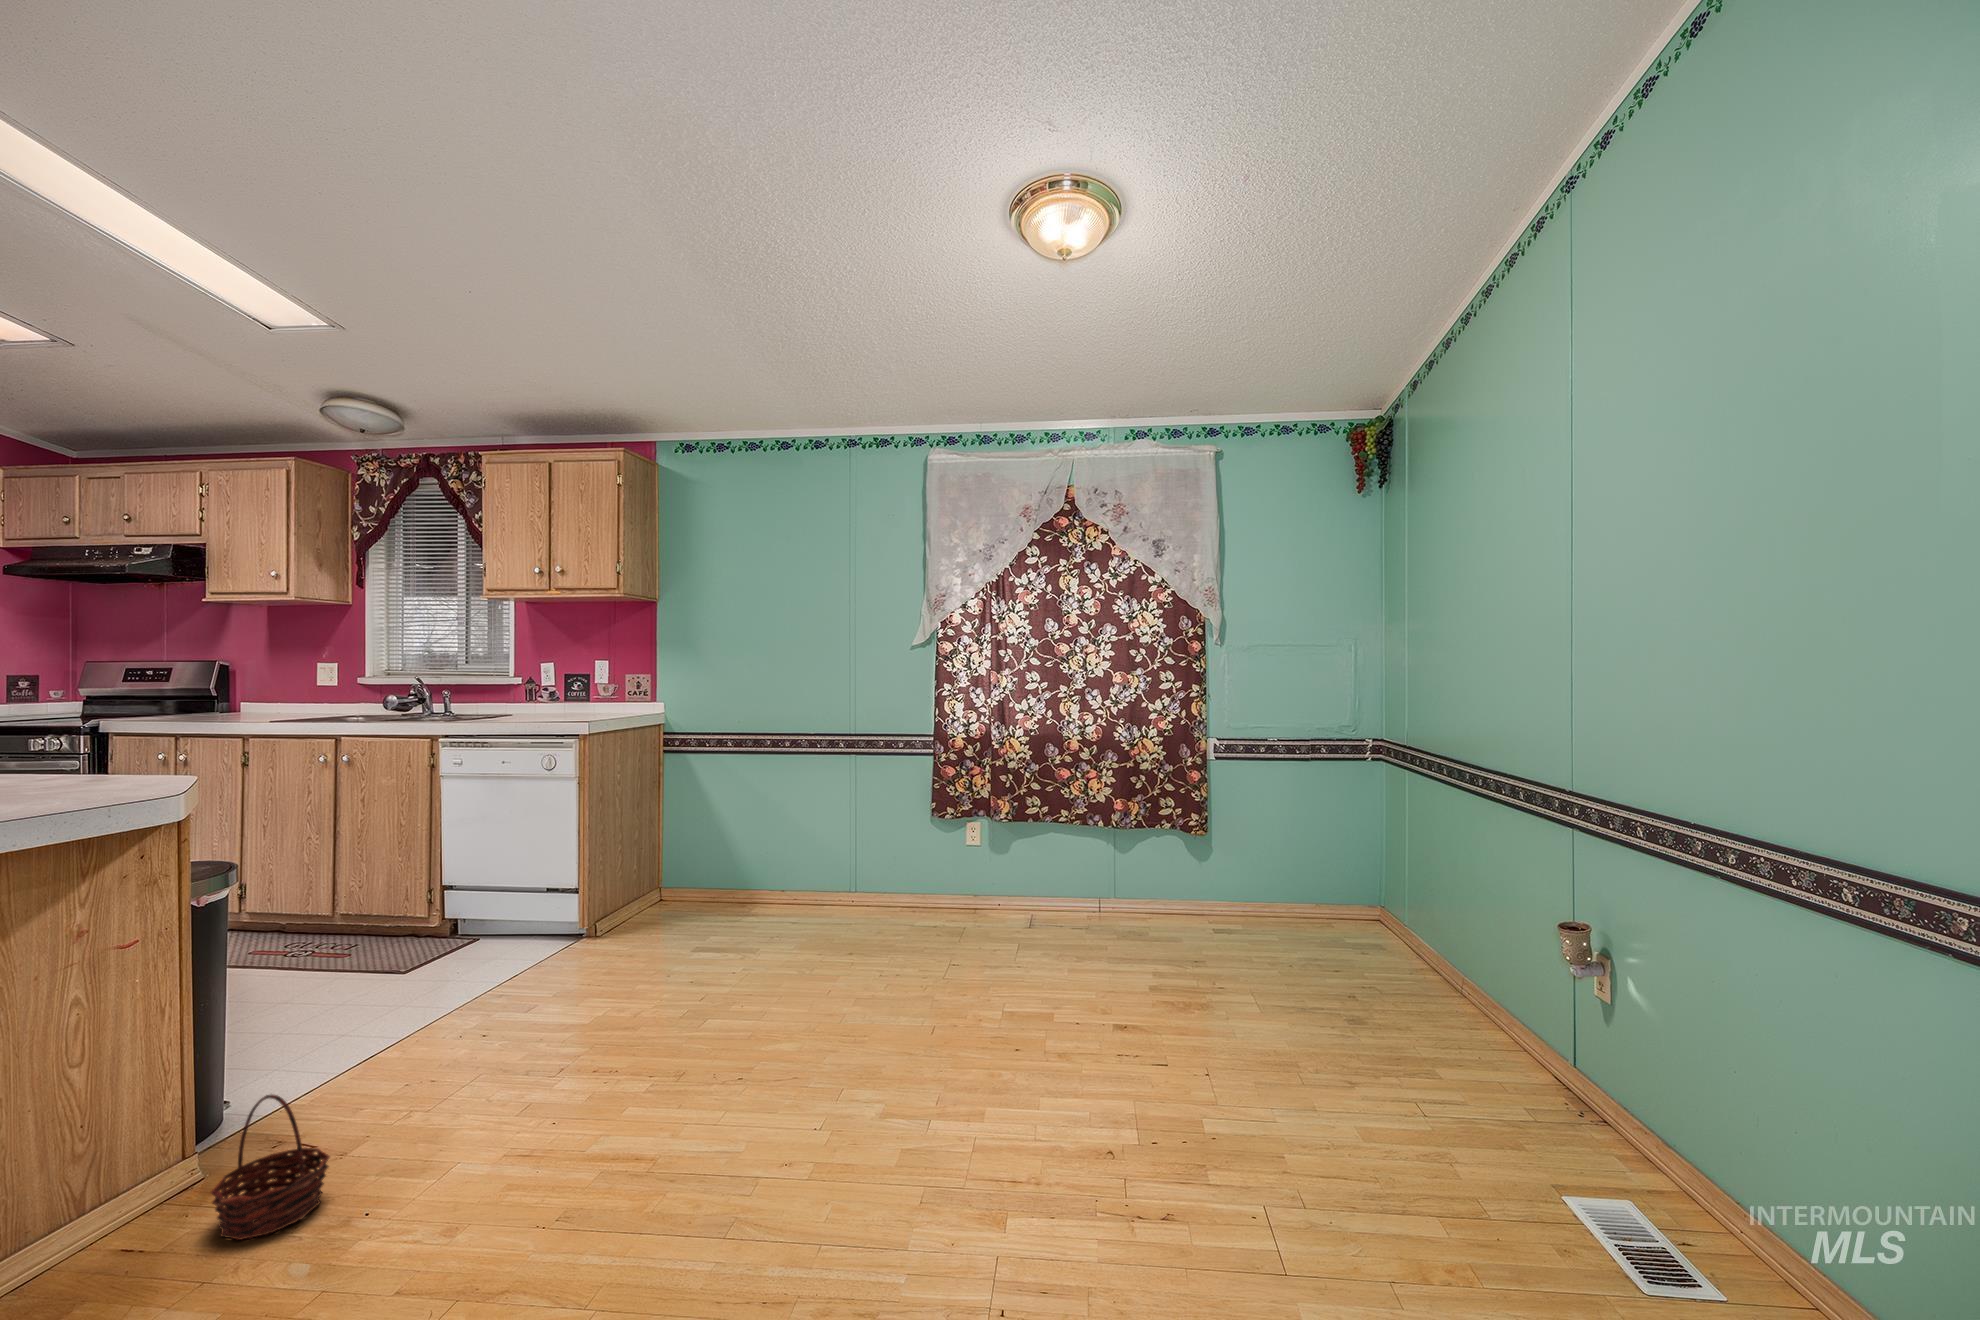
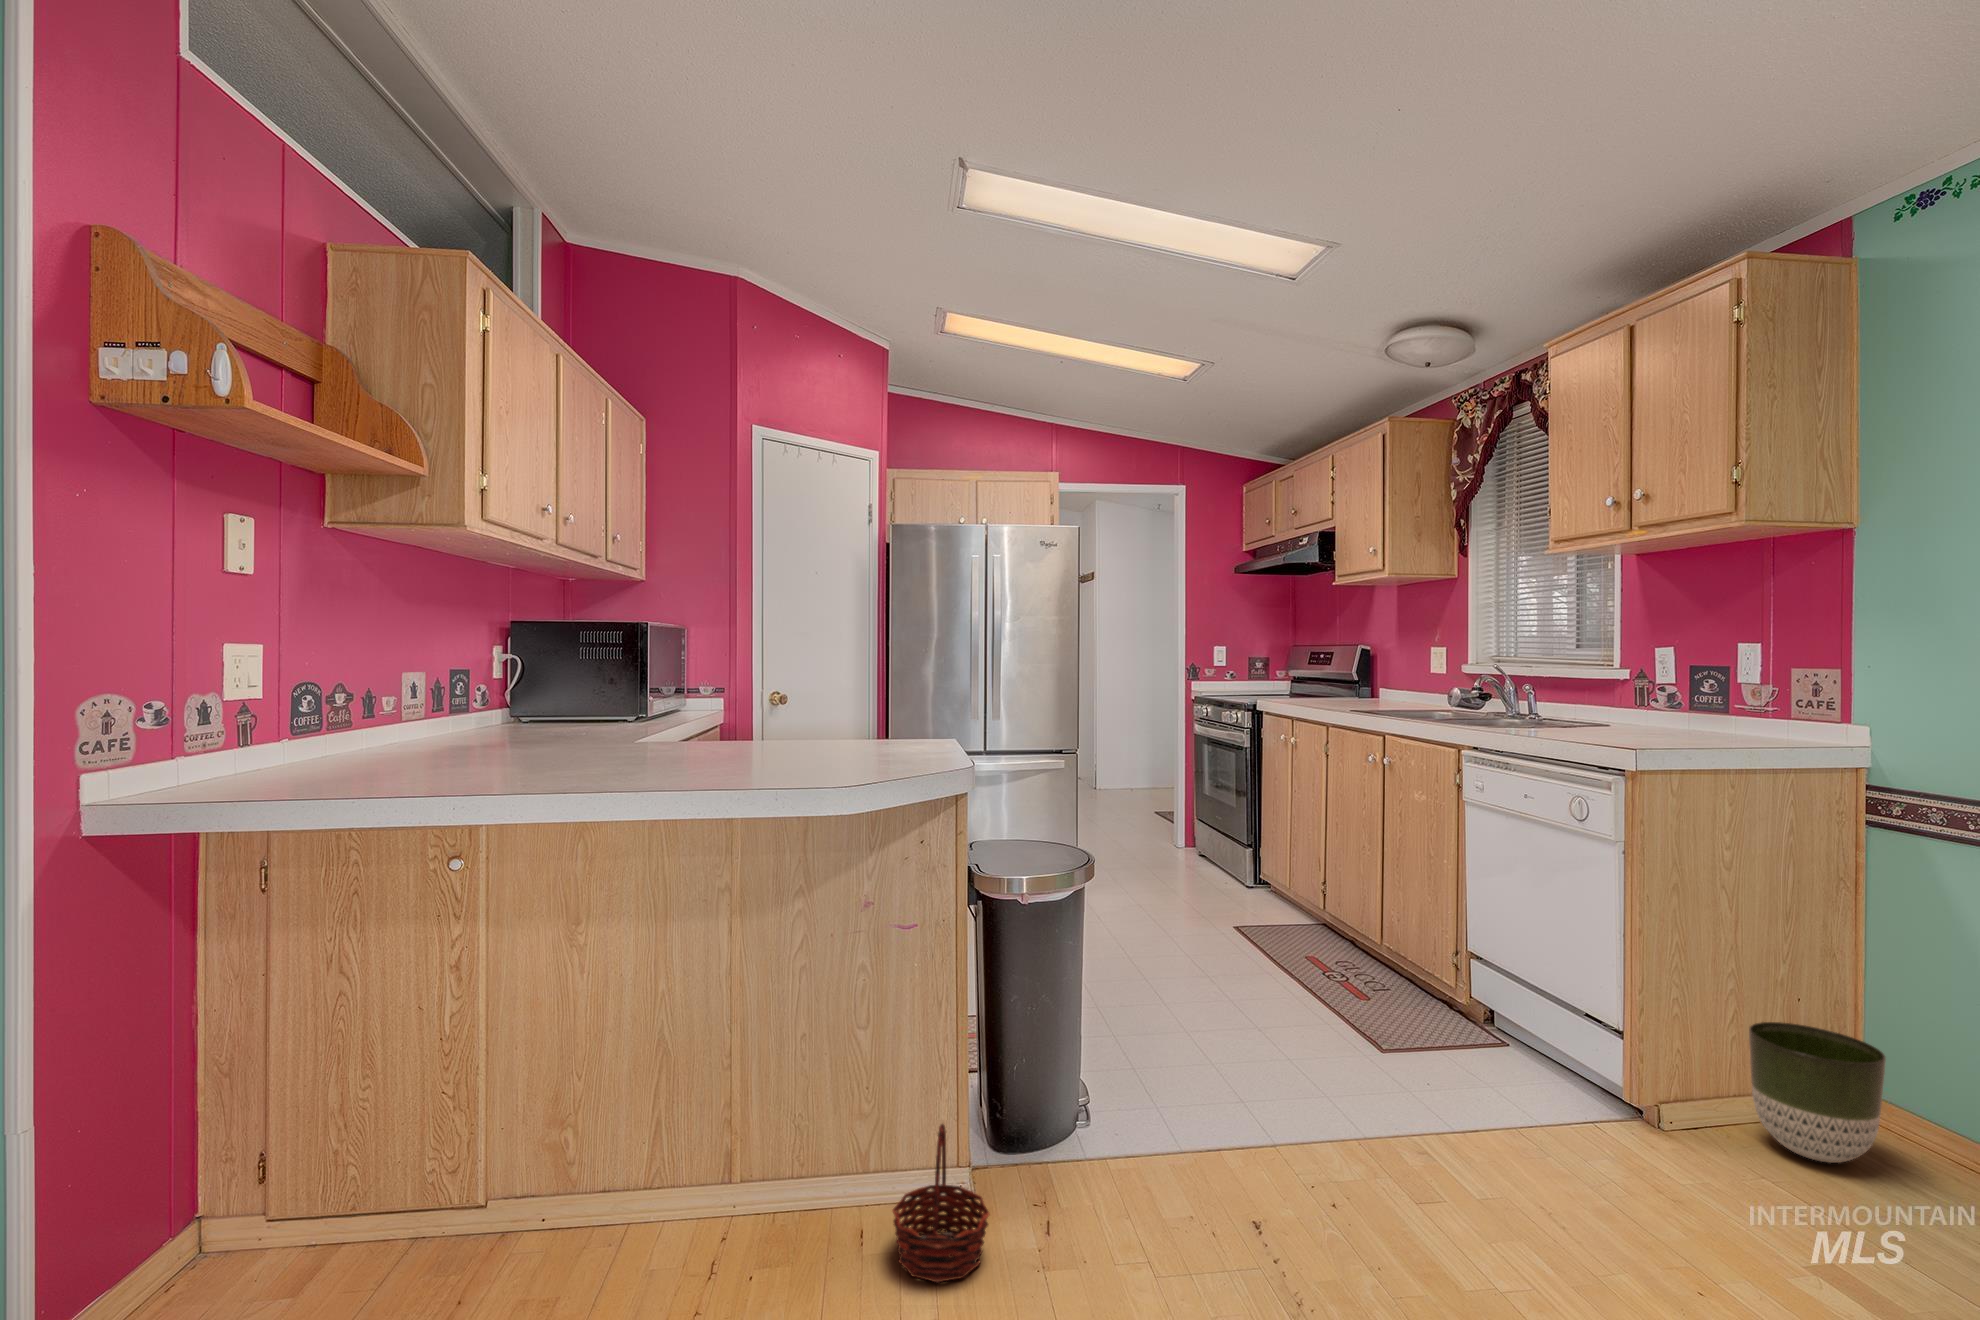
planter: none [636,857,692,922] -> present [1749,1022,1886,1163]

